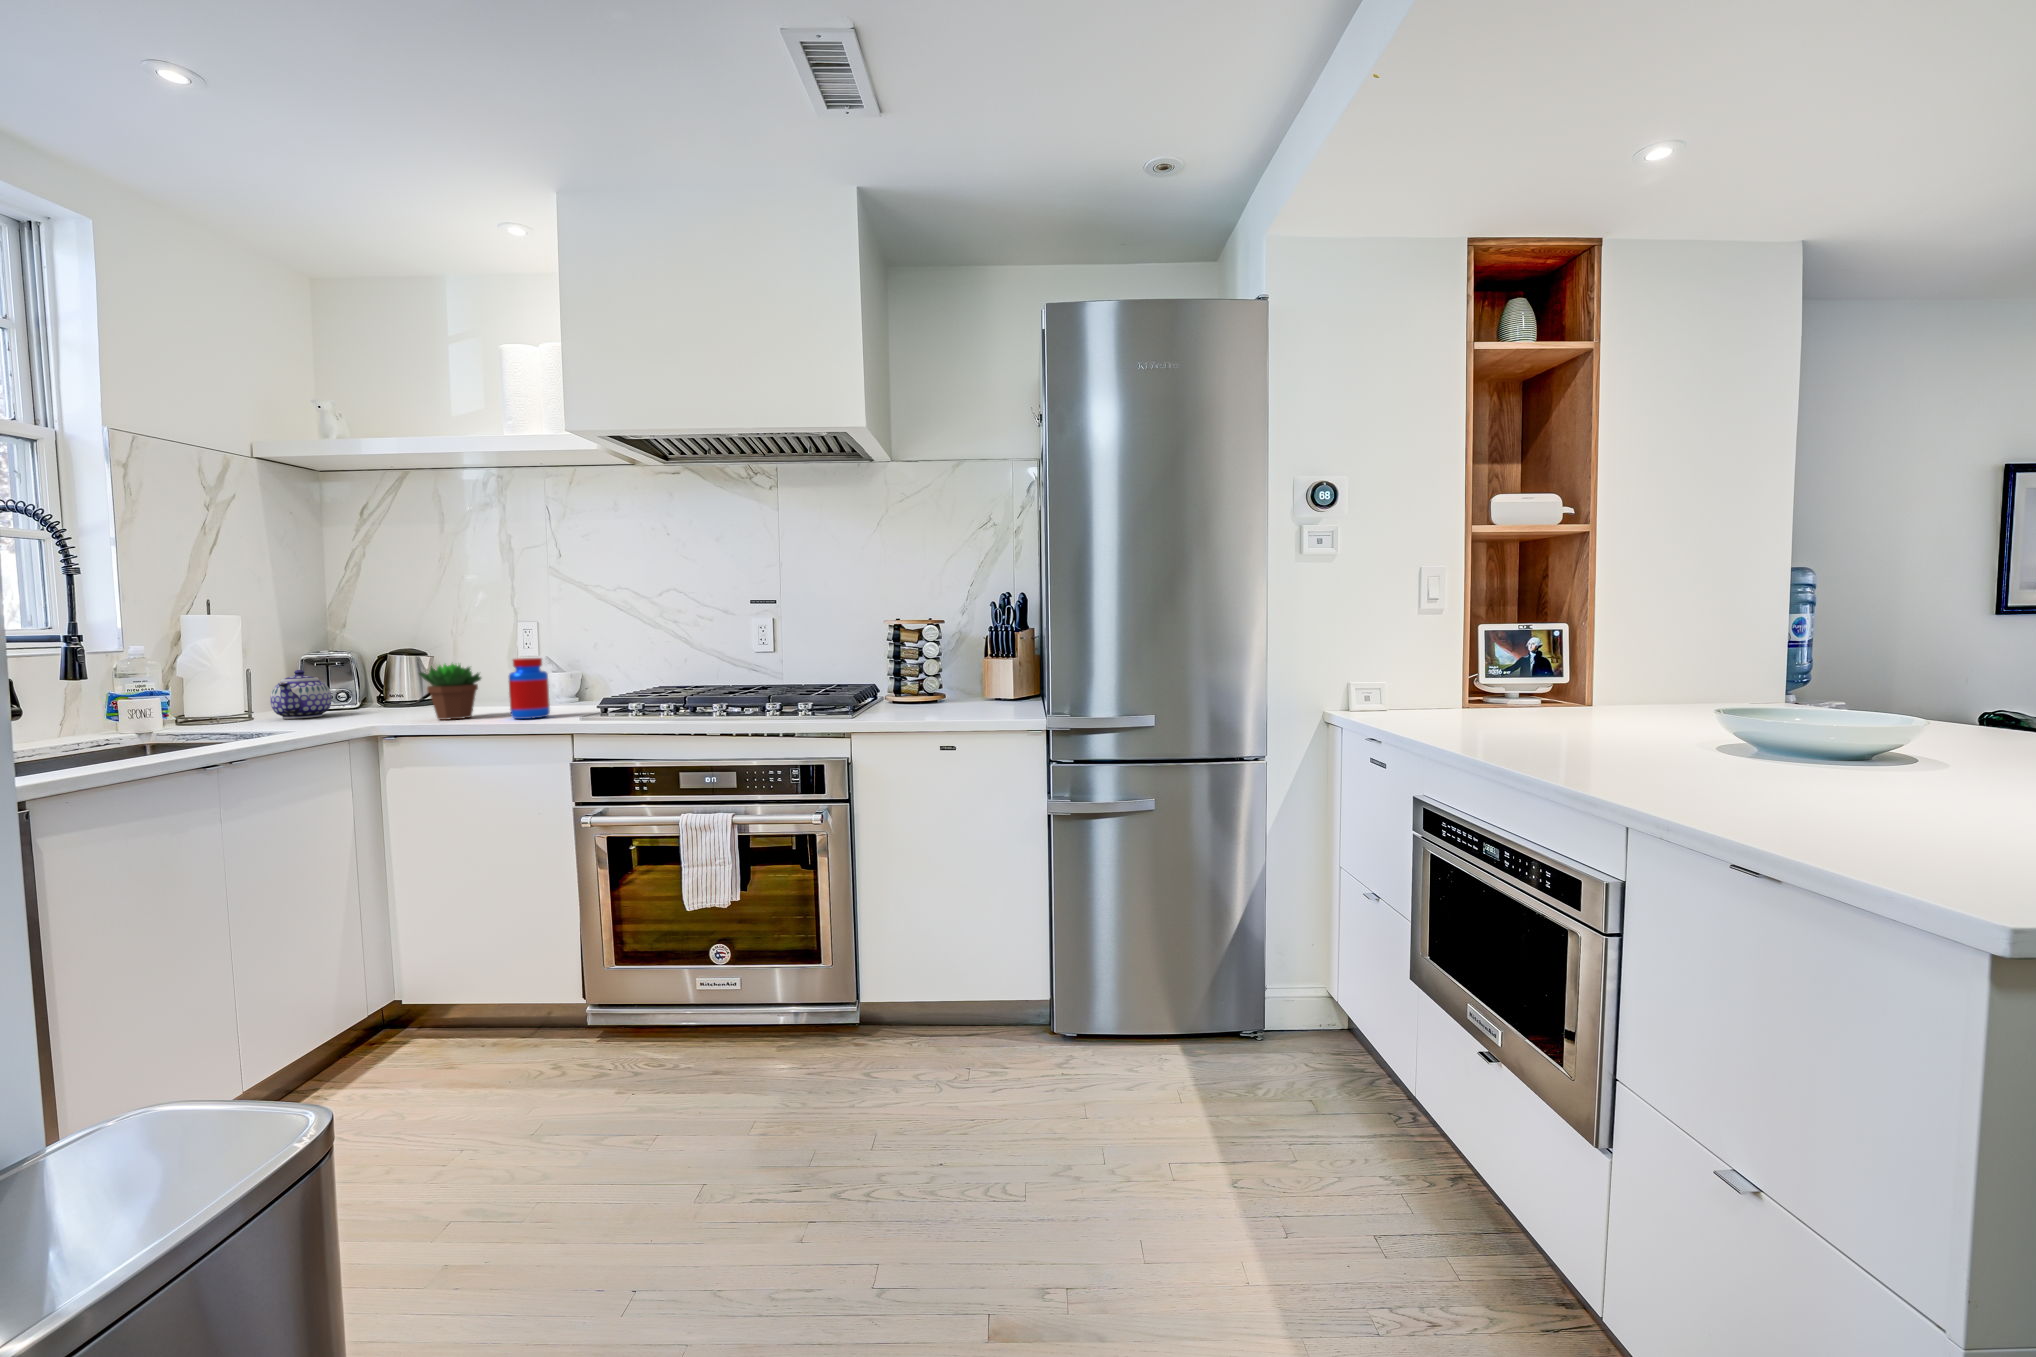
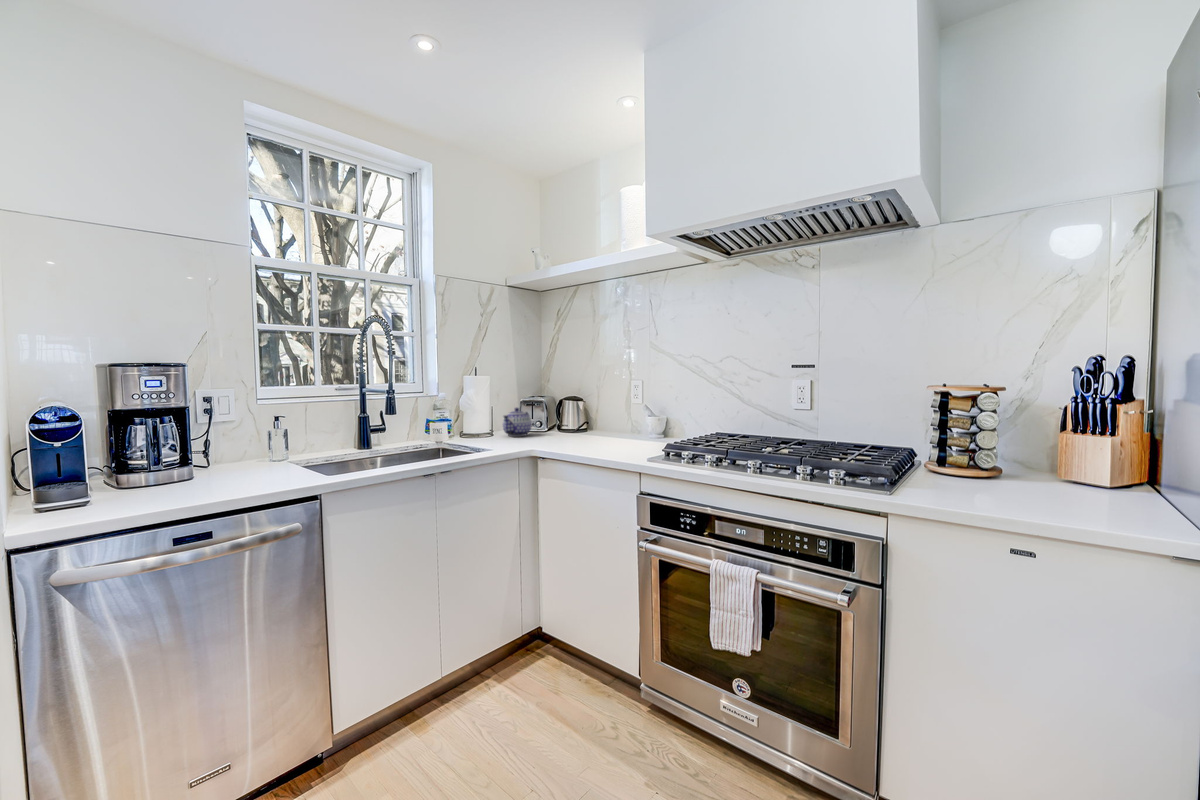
jar: present [509,658,550,719] -> none [608,409,633,454]
succulent plant: present [419,664,481,720] -> none [559,408,599,448]

